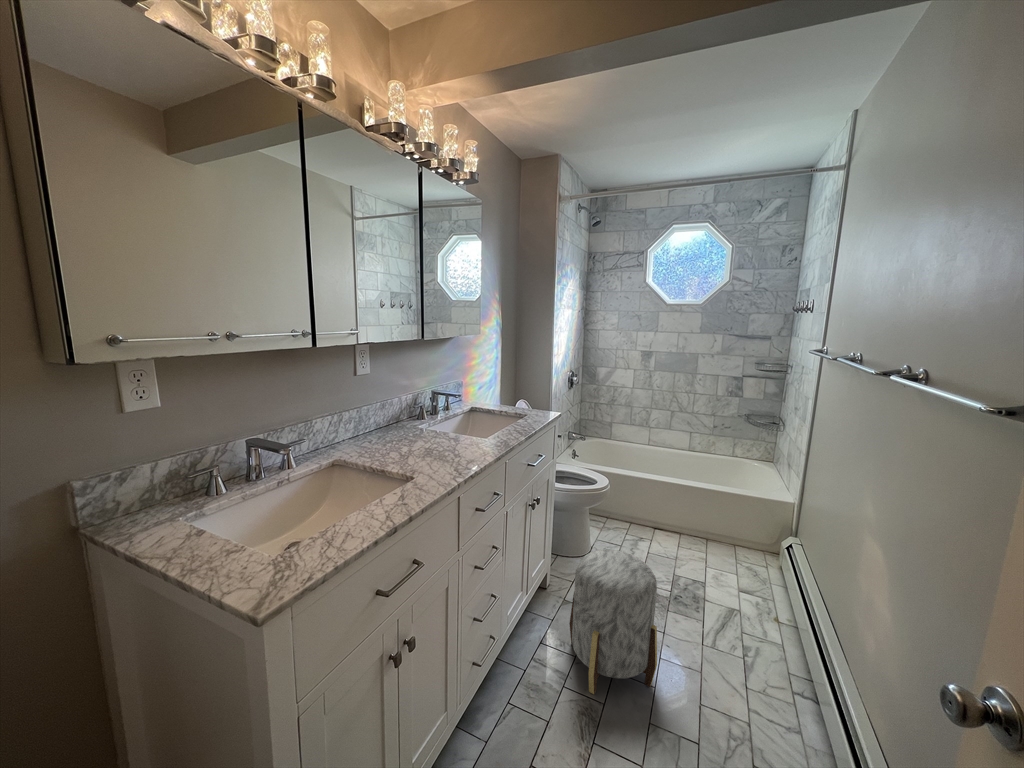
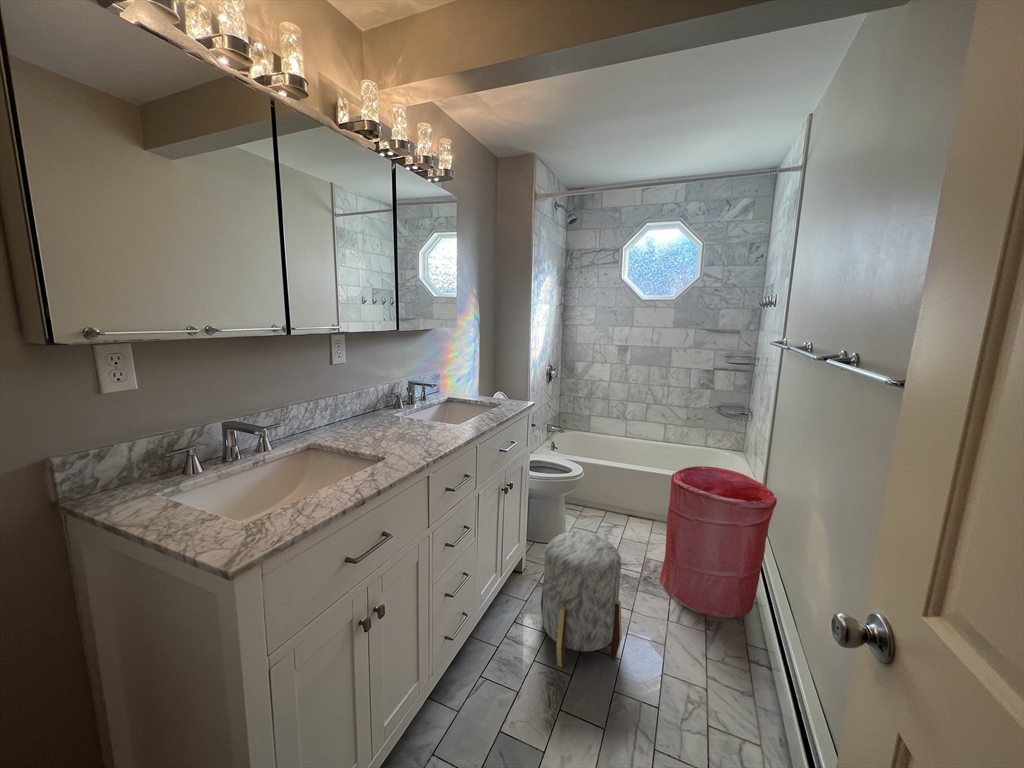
laundry hamper: none [691,480,821,642] -> present [660,466,777,618]

